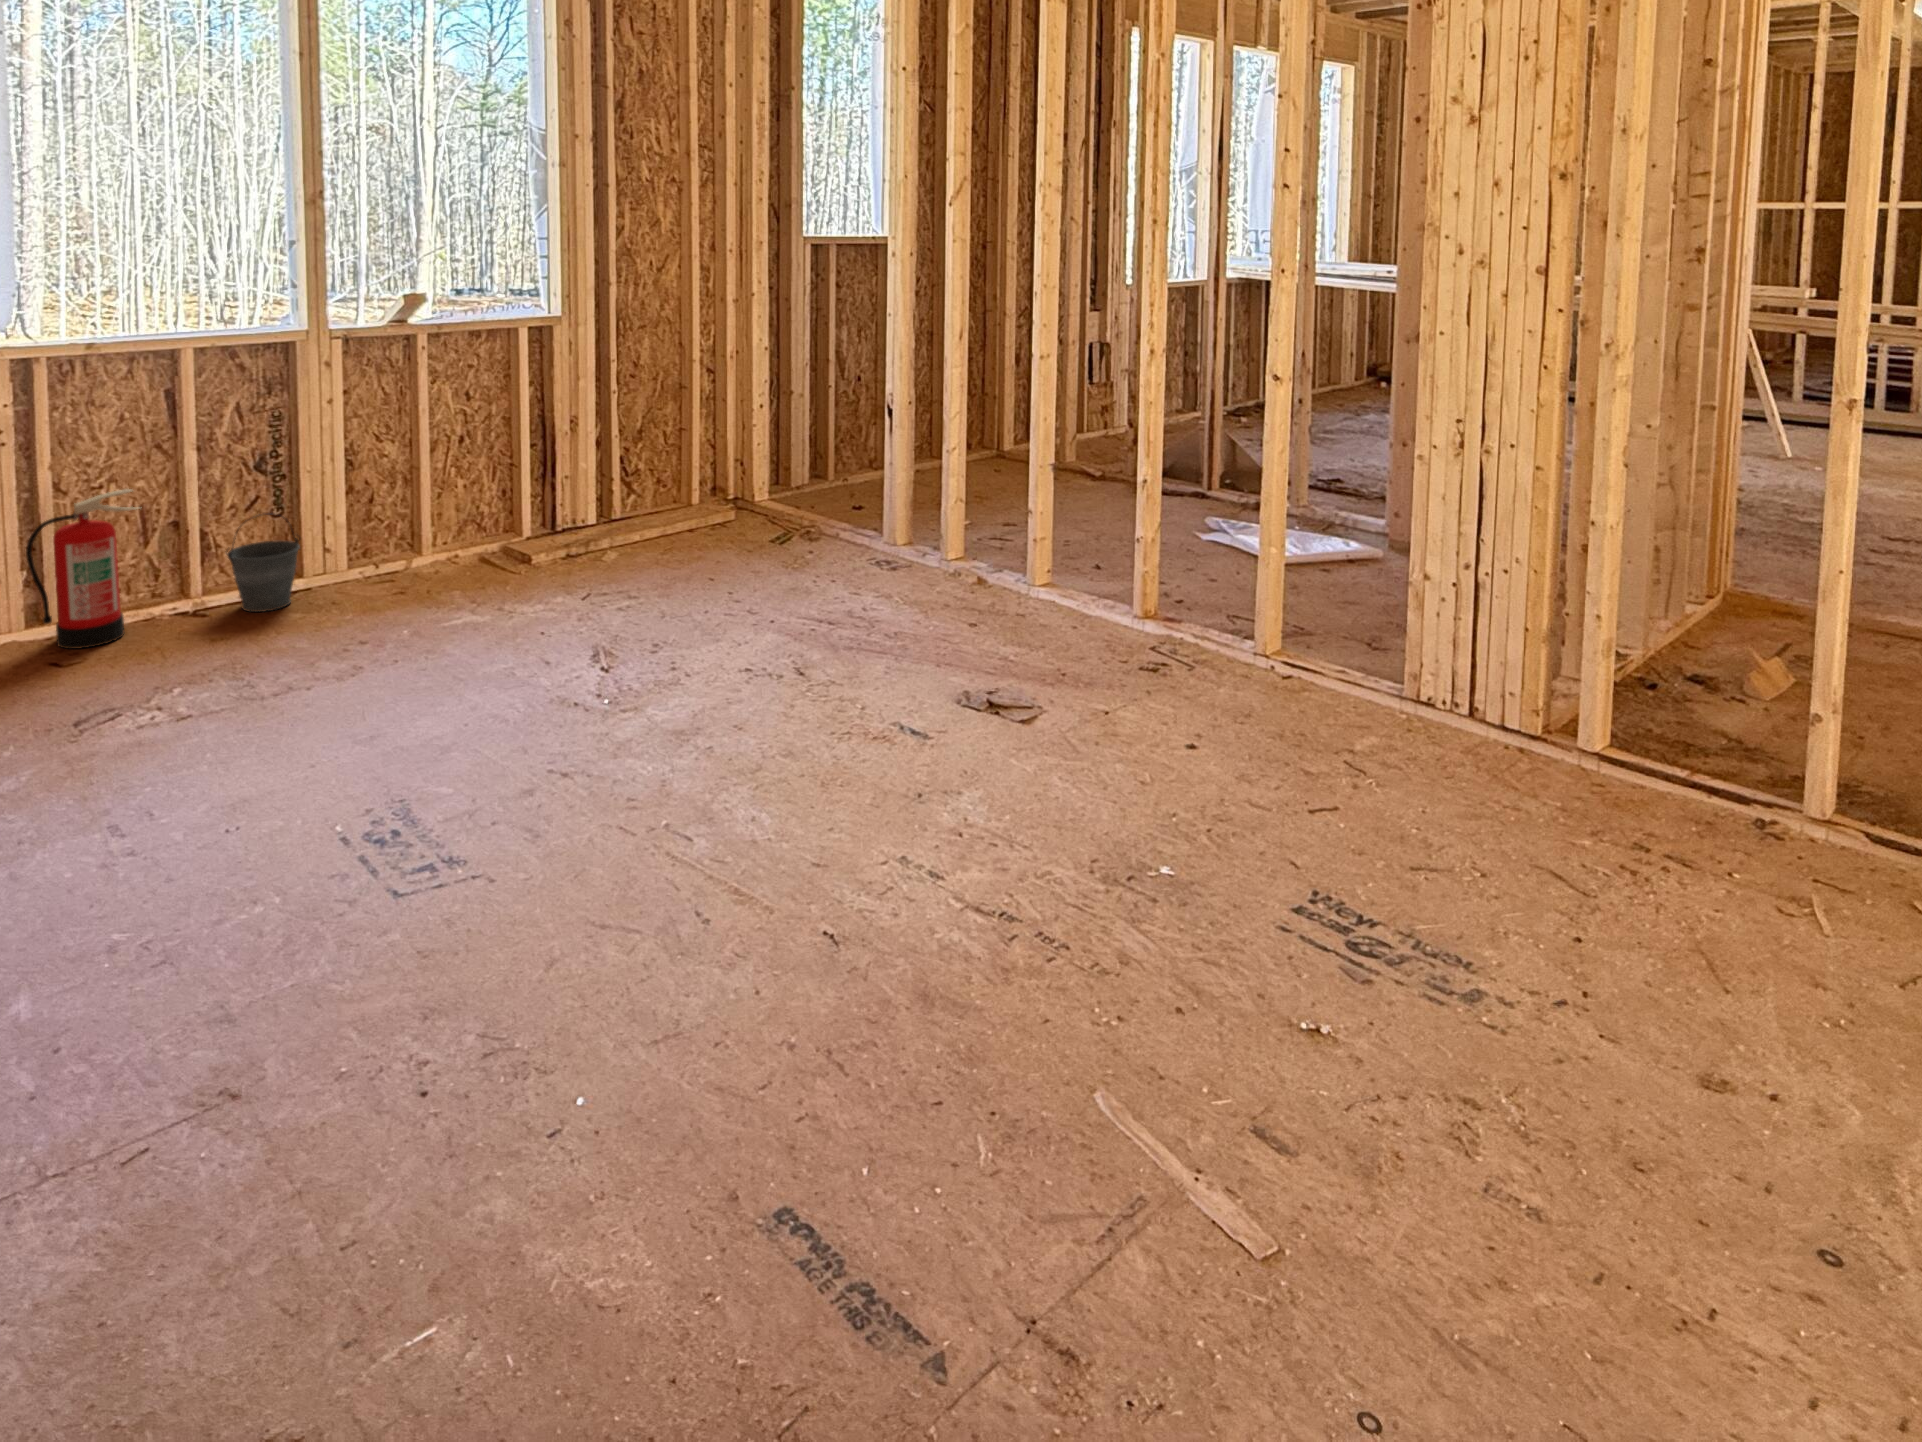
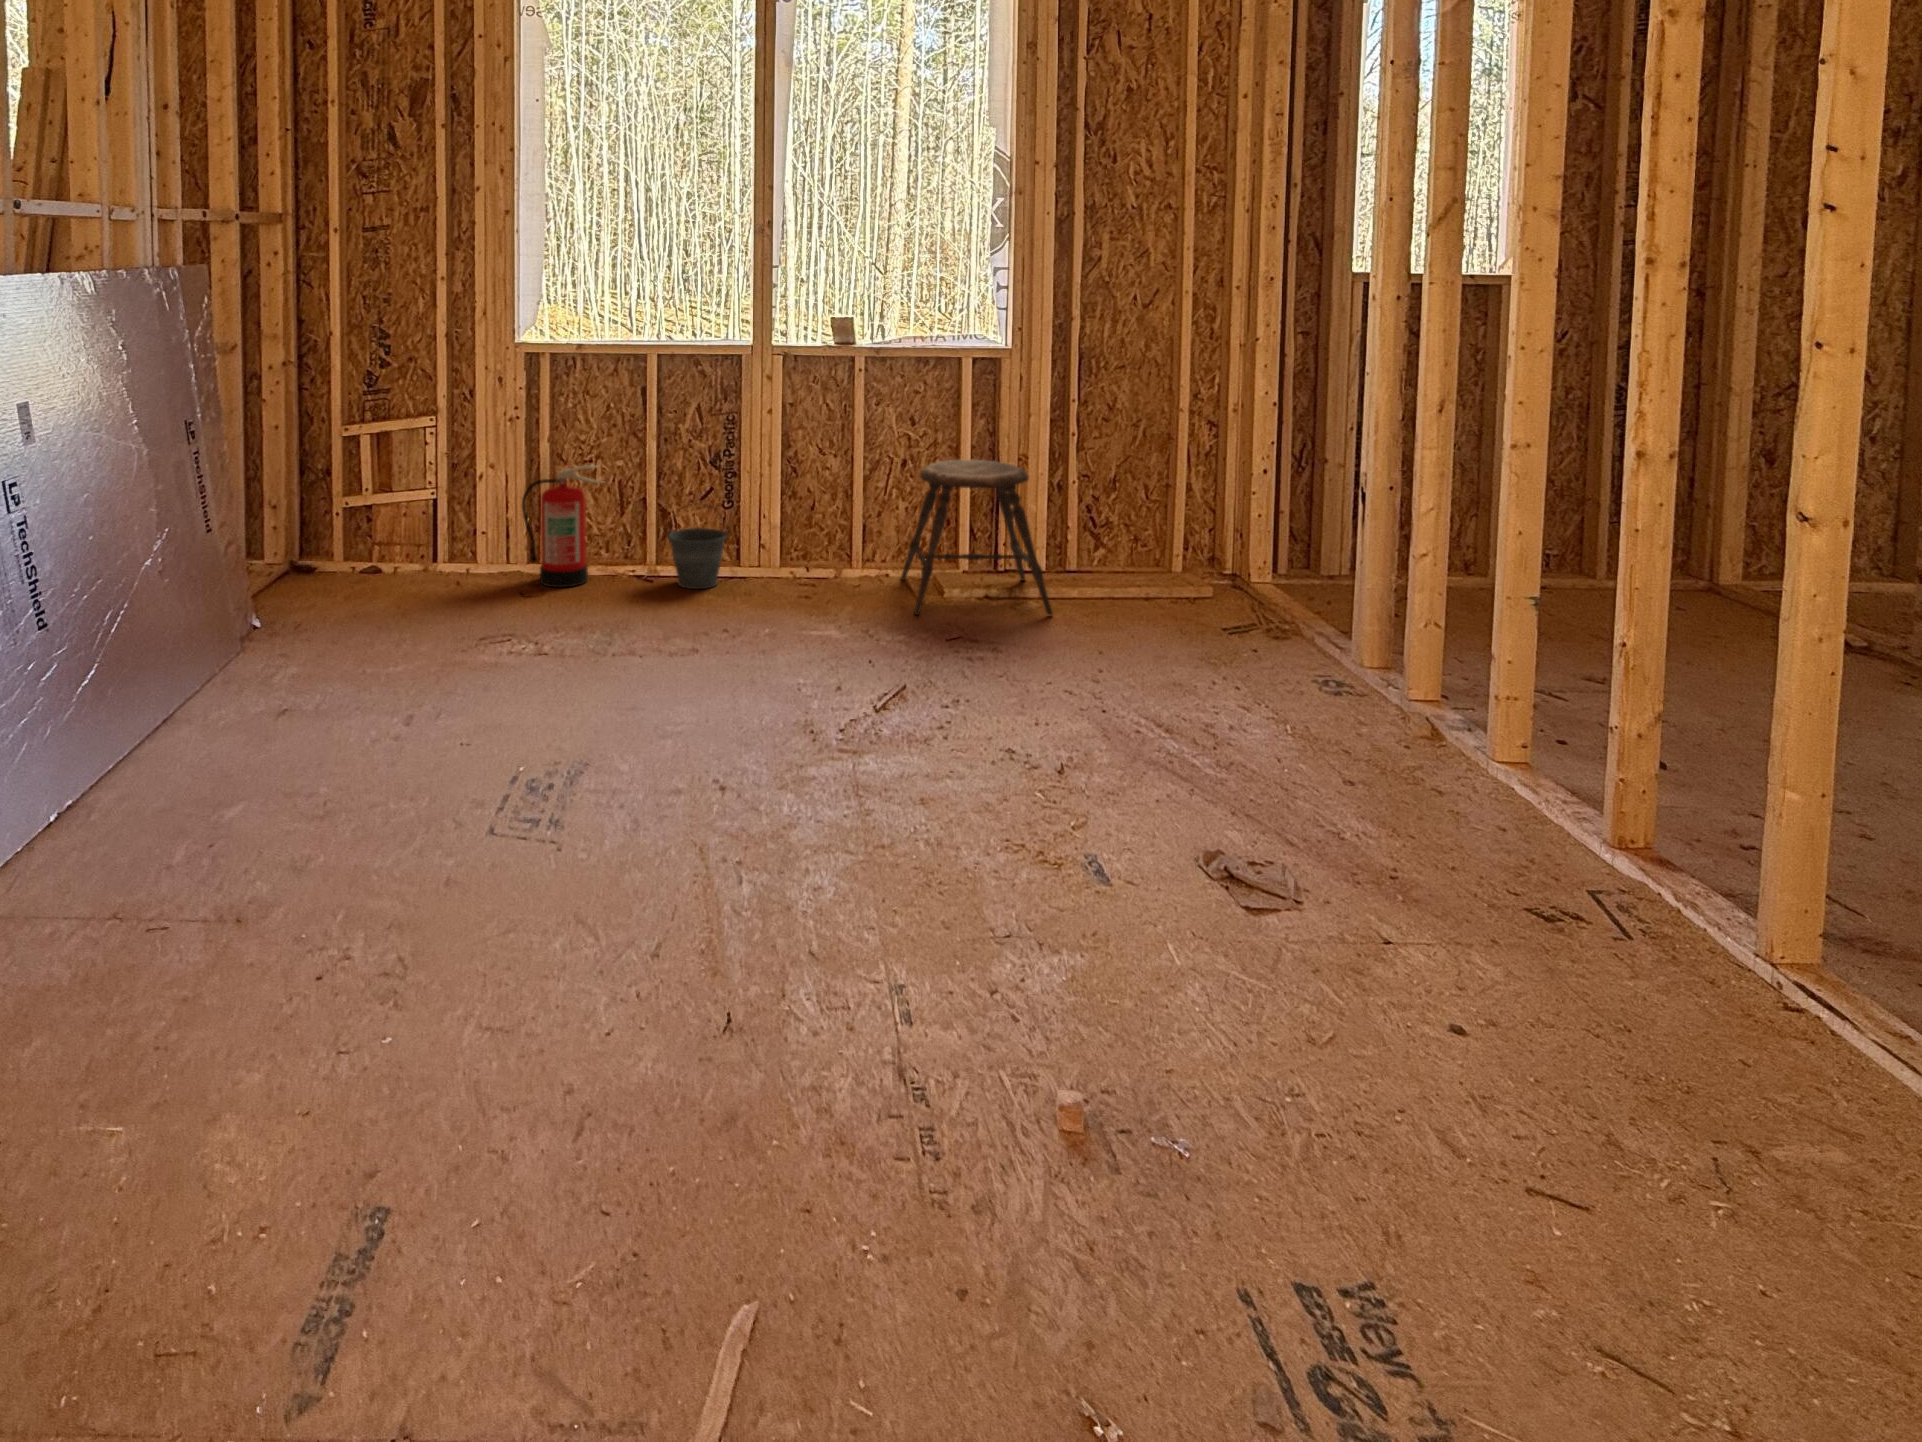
stool: none [471,426,642,583] -> present [901,460,1053,615]

